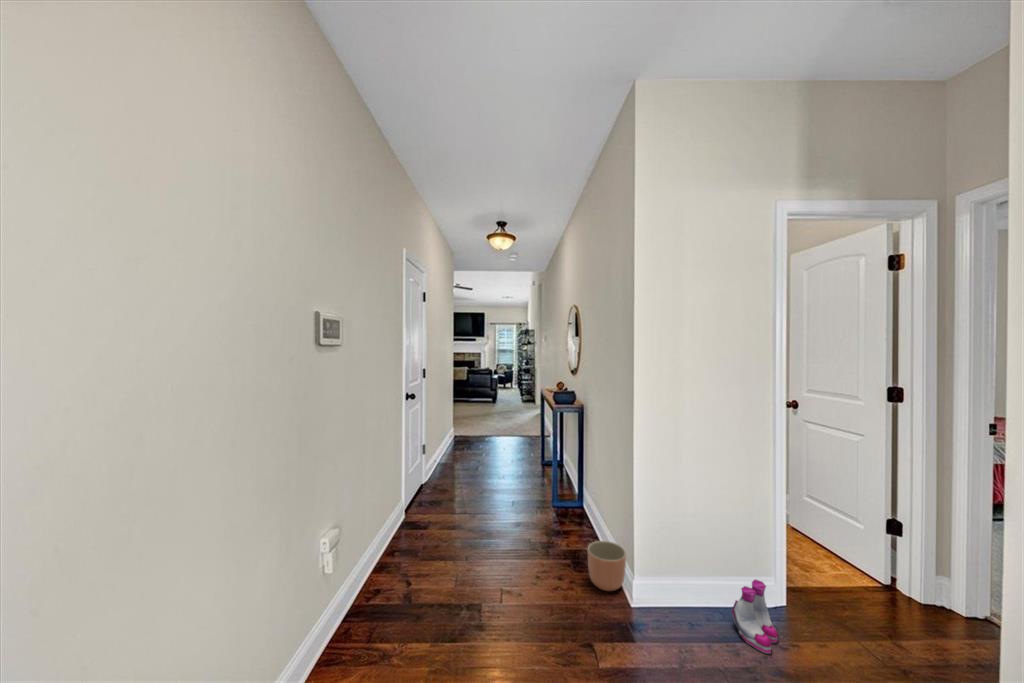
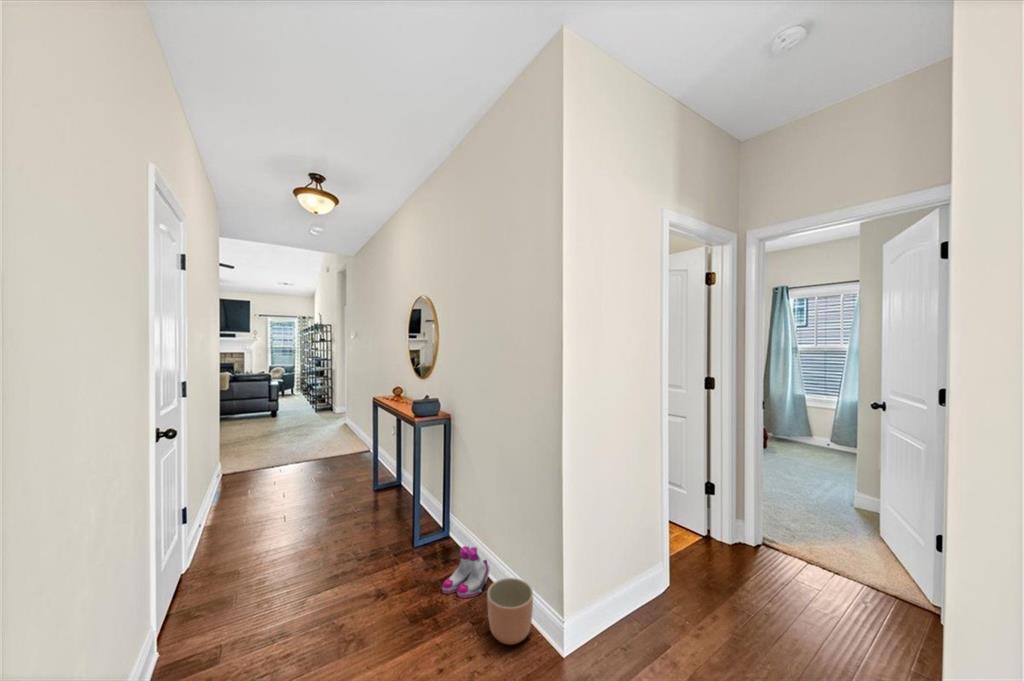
boots: present [732,580,778,654] -> present [442,546,490,598]

